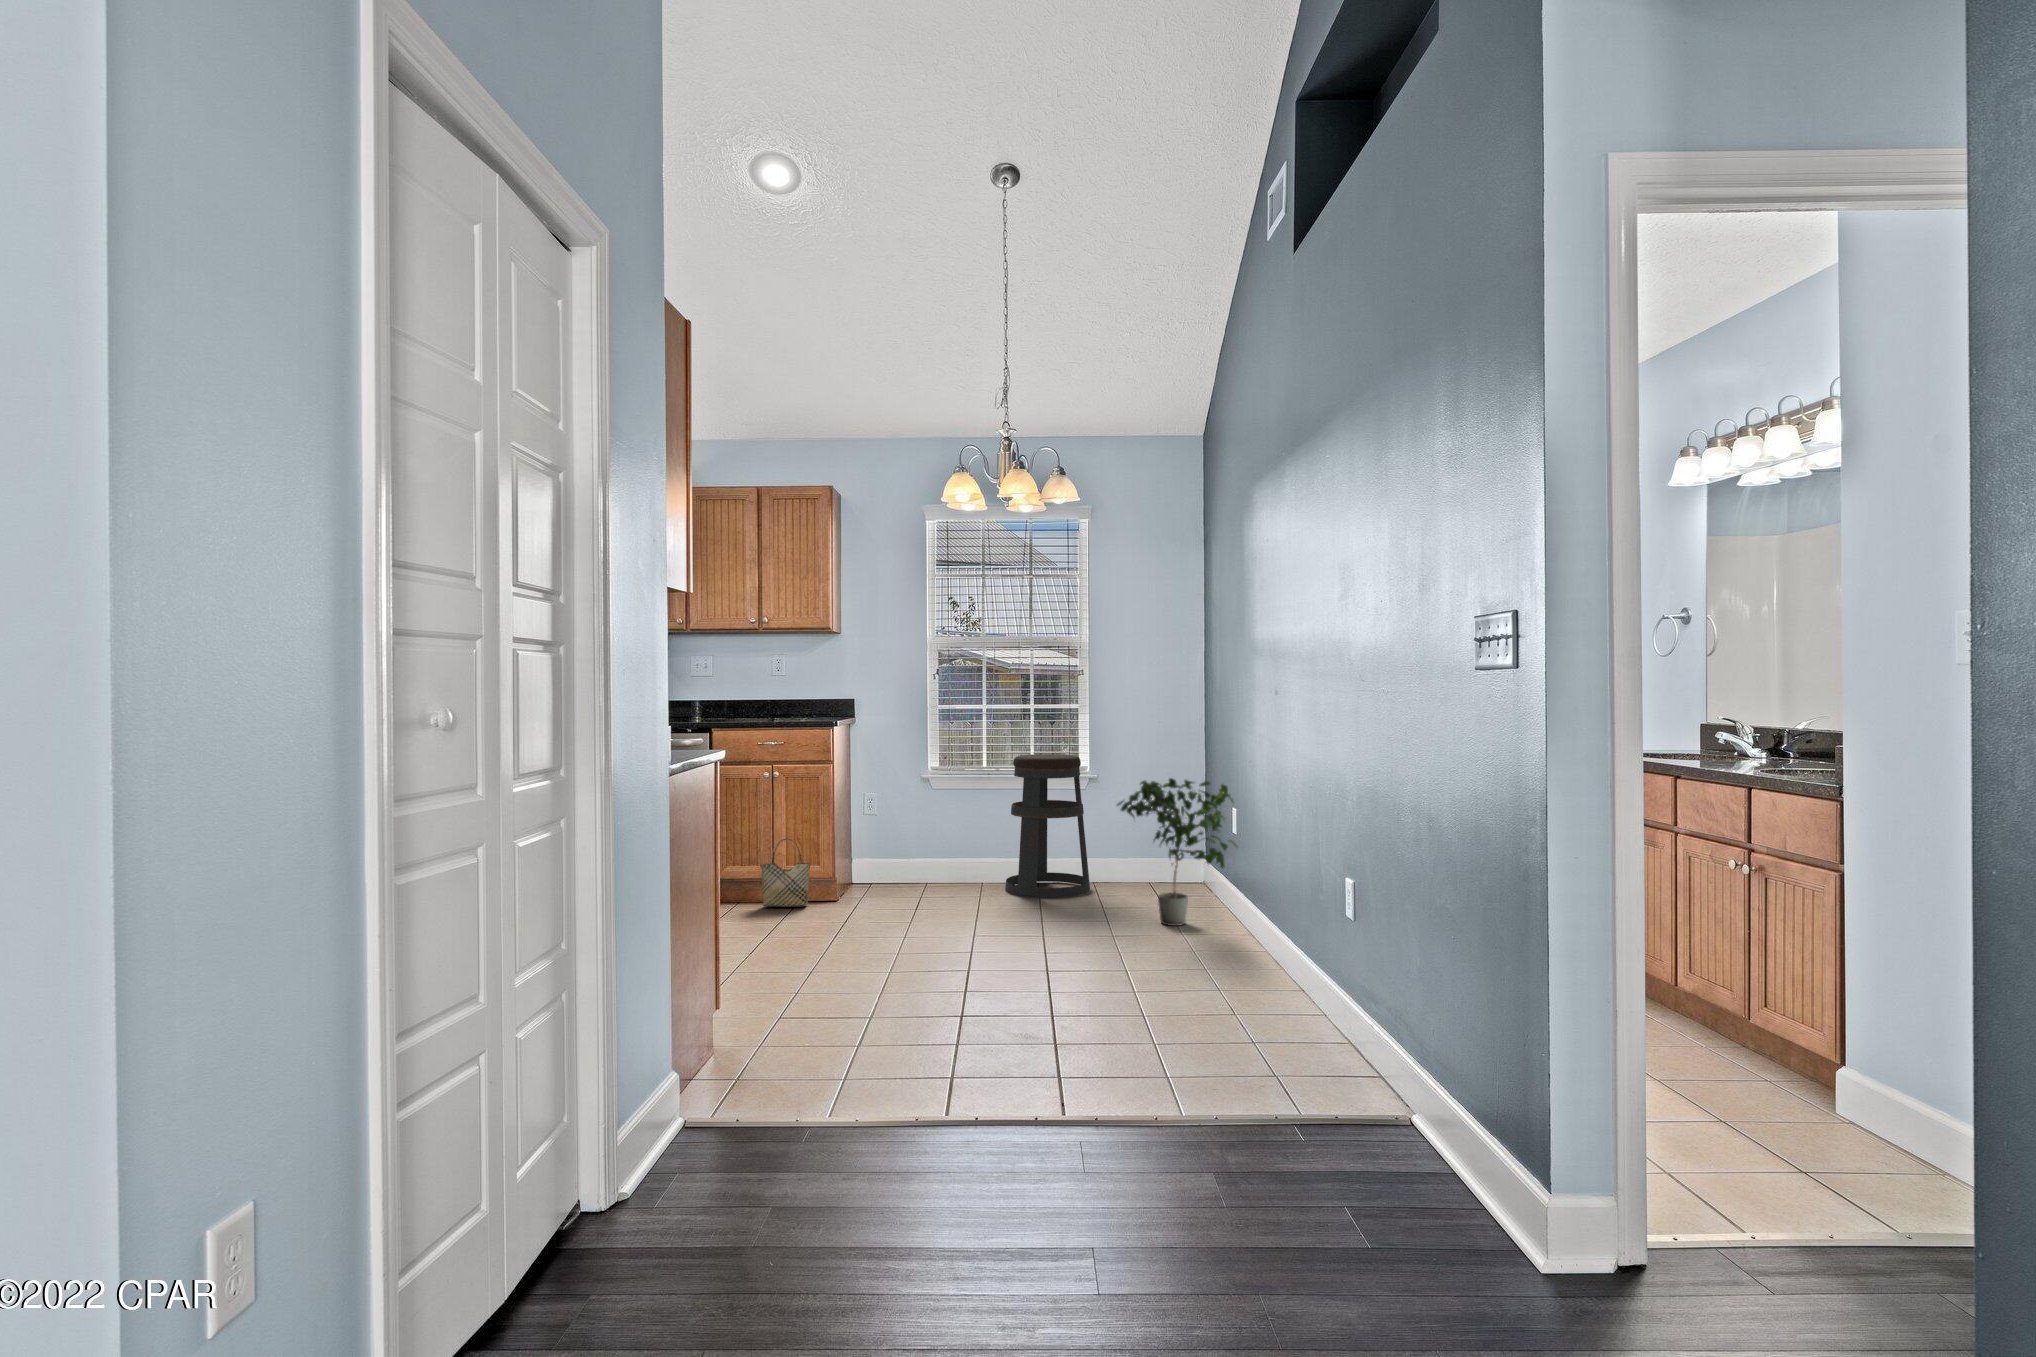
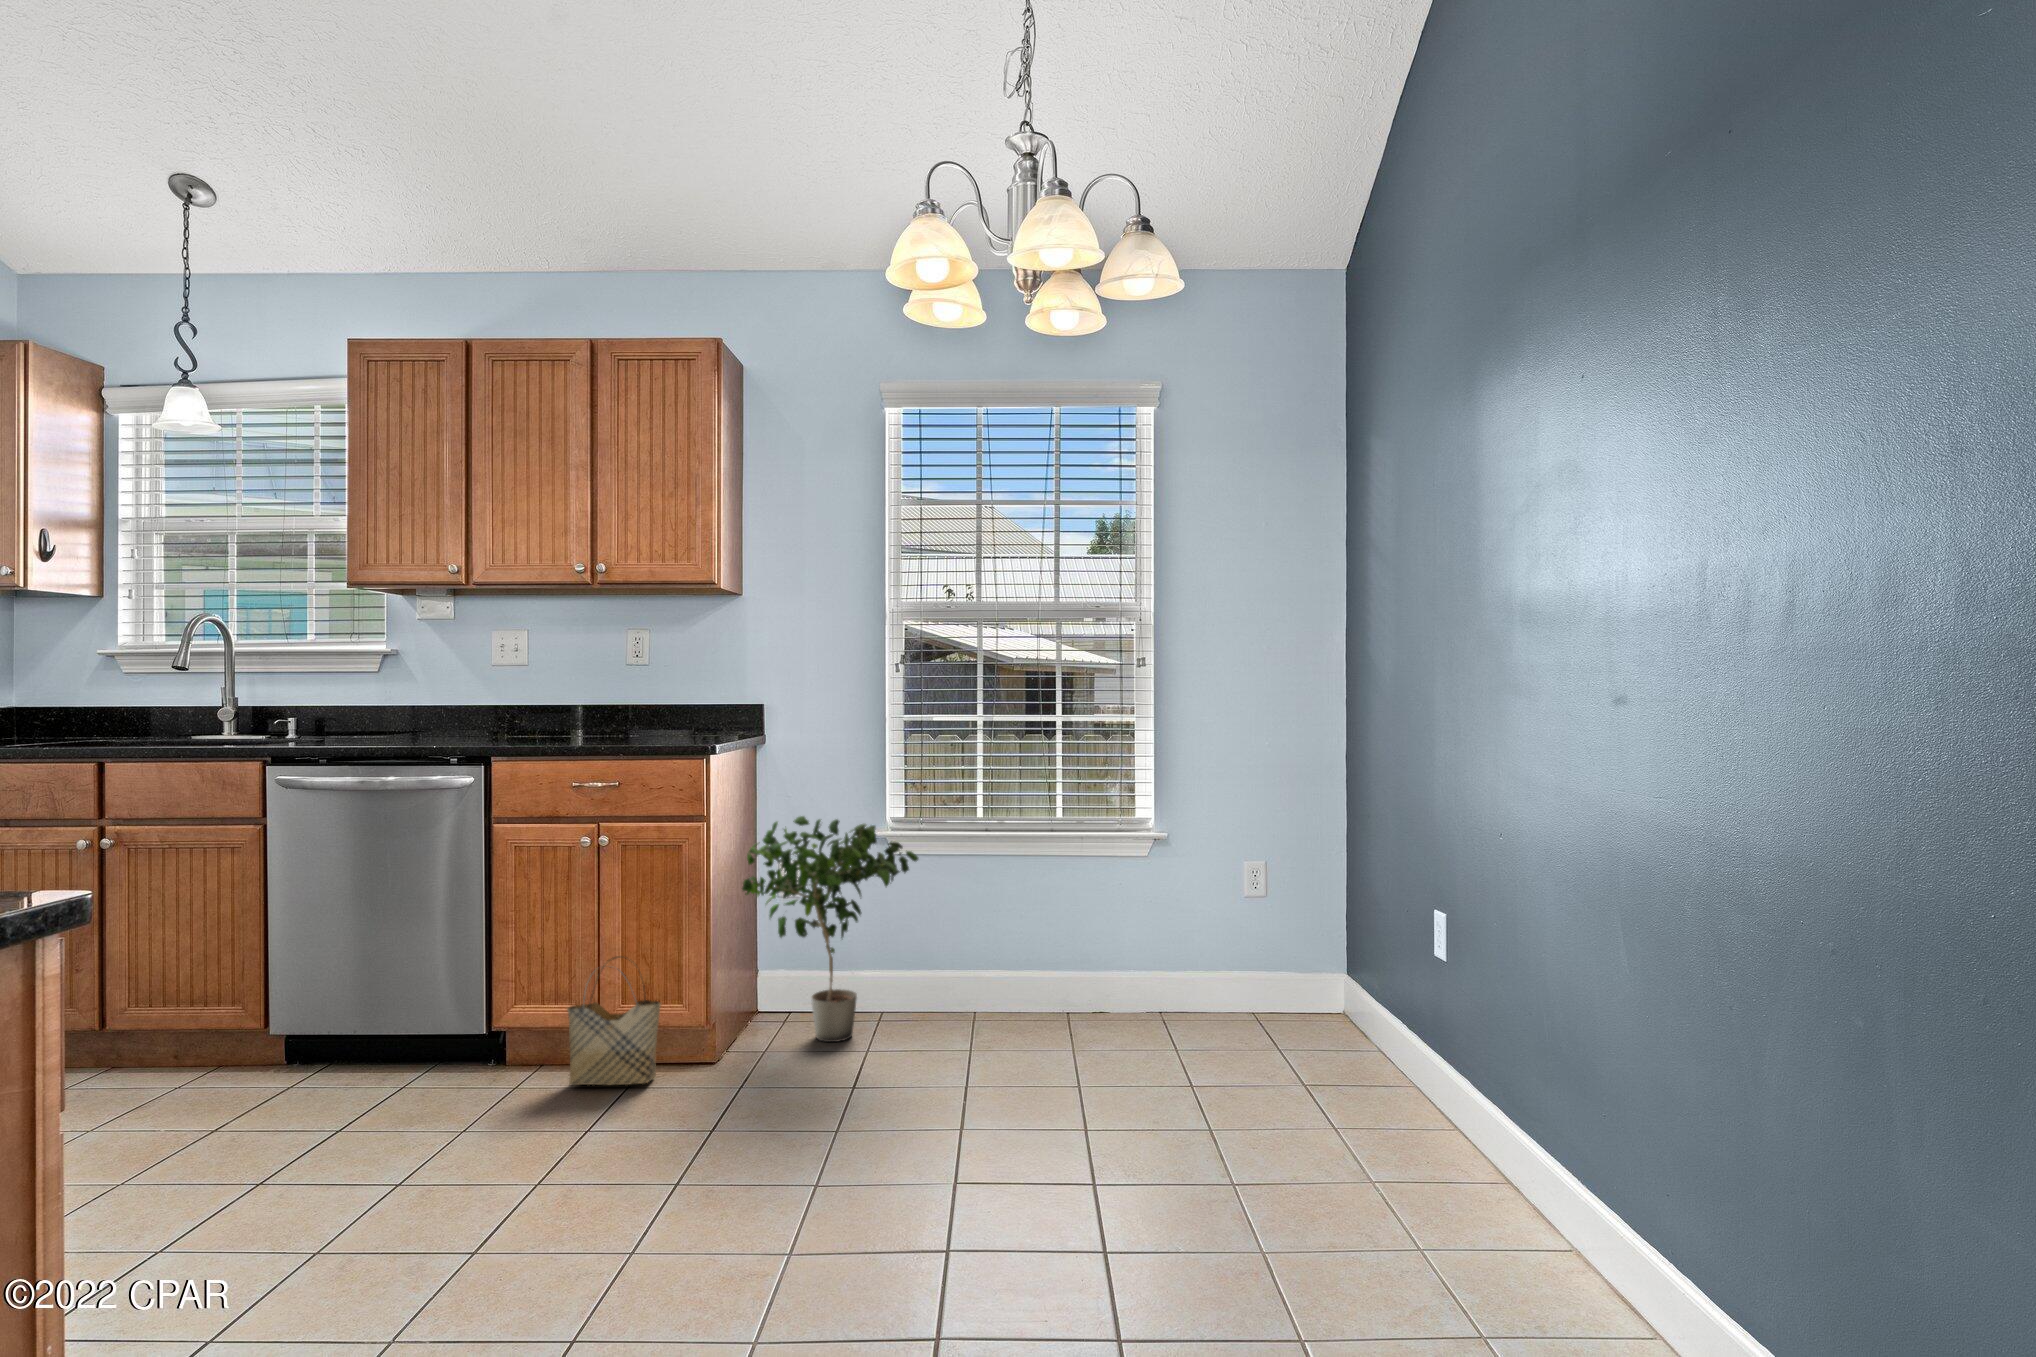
bar stool: present [1005,754,1090,898] -> none [1013,797,1159,1056]
potted plant: present [1117,778,1237,926] -> present [742,816,918,1042]

